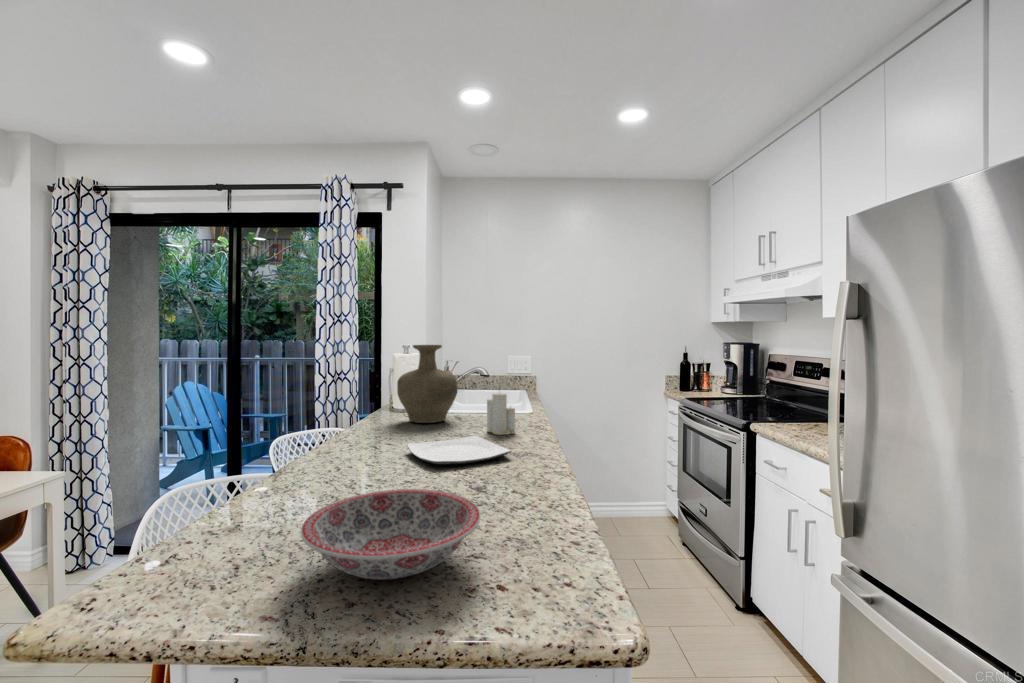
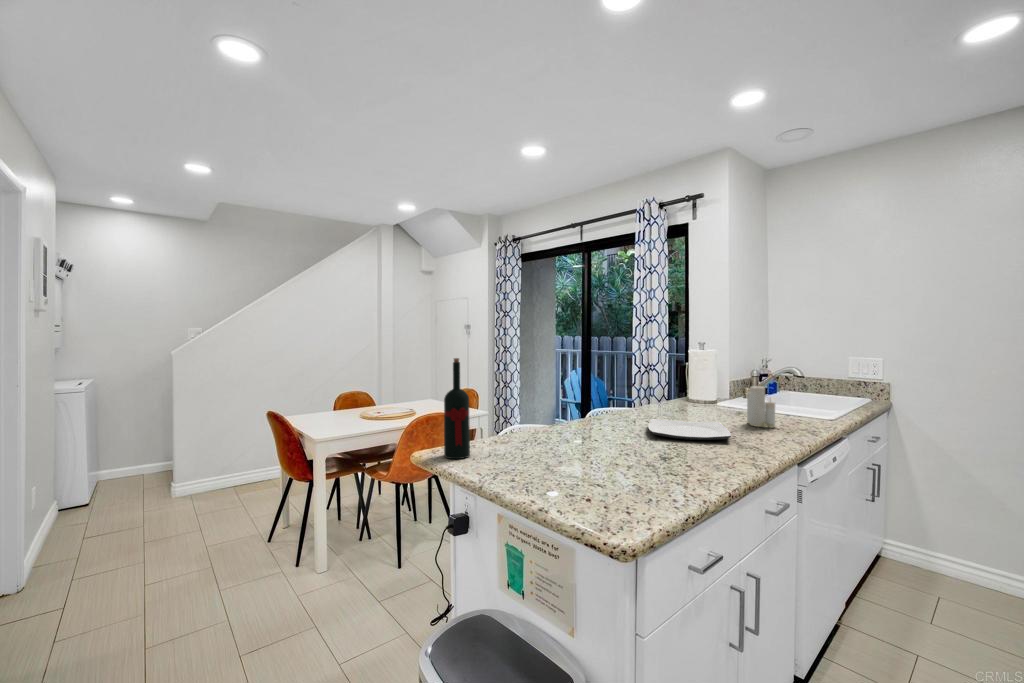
vase: present [397,345,457,423] -> none [678,340,735,410]
wine bottle: none [147,391,209,598] -> present [444,358,470,459]
ceramic bowl: present [300,489,481,580] -> none [495,432,605,478]

